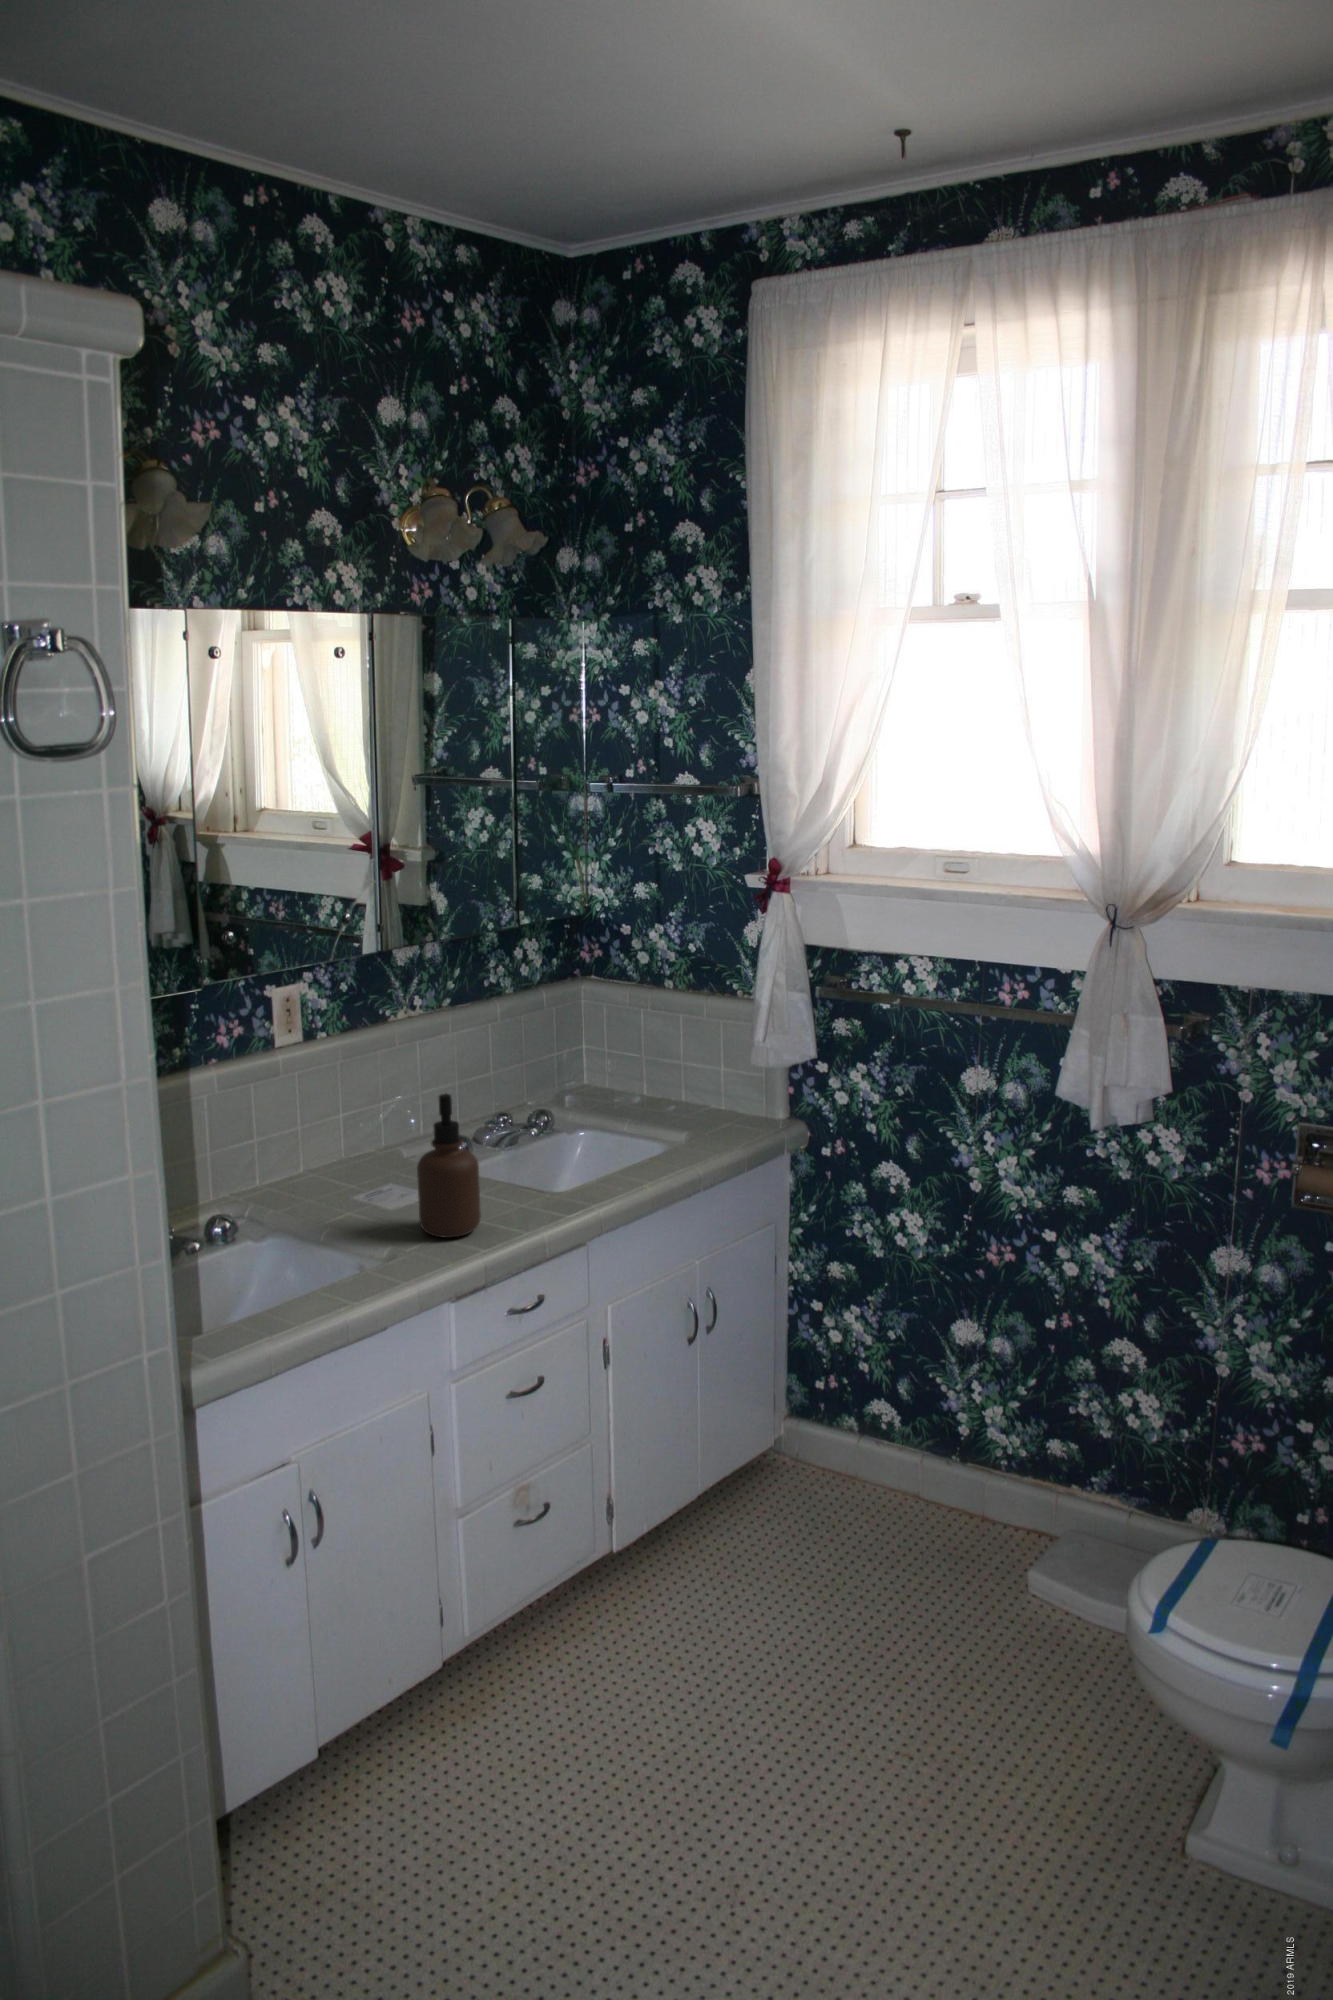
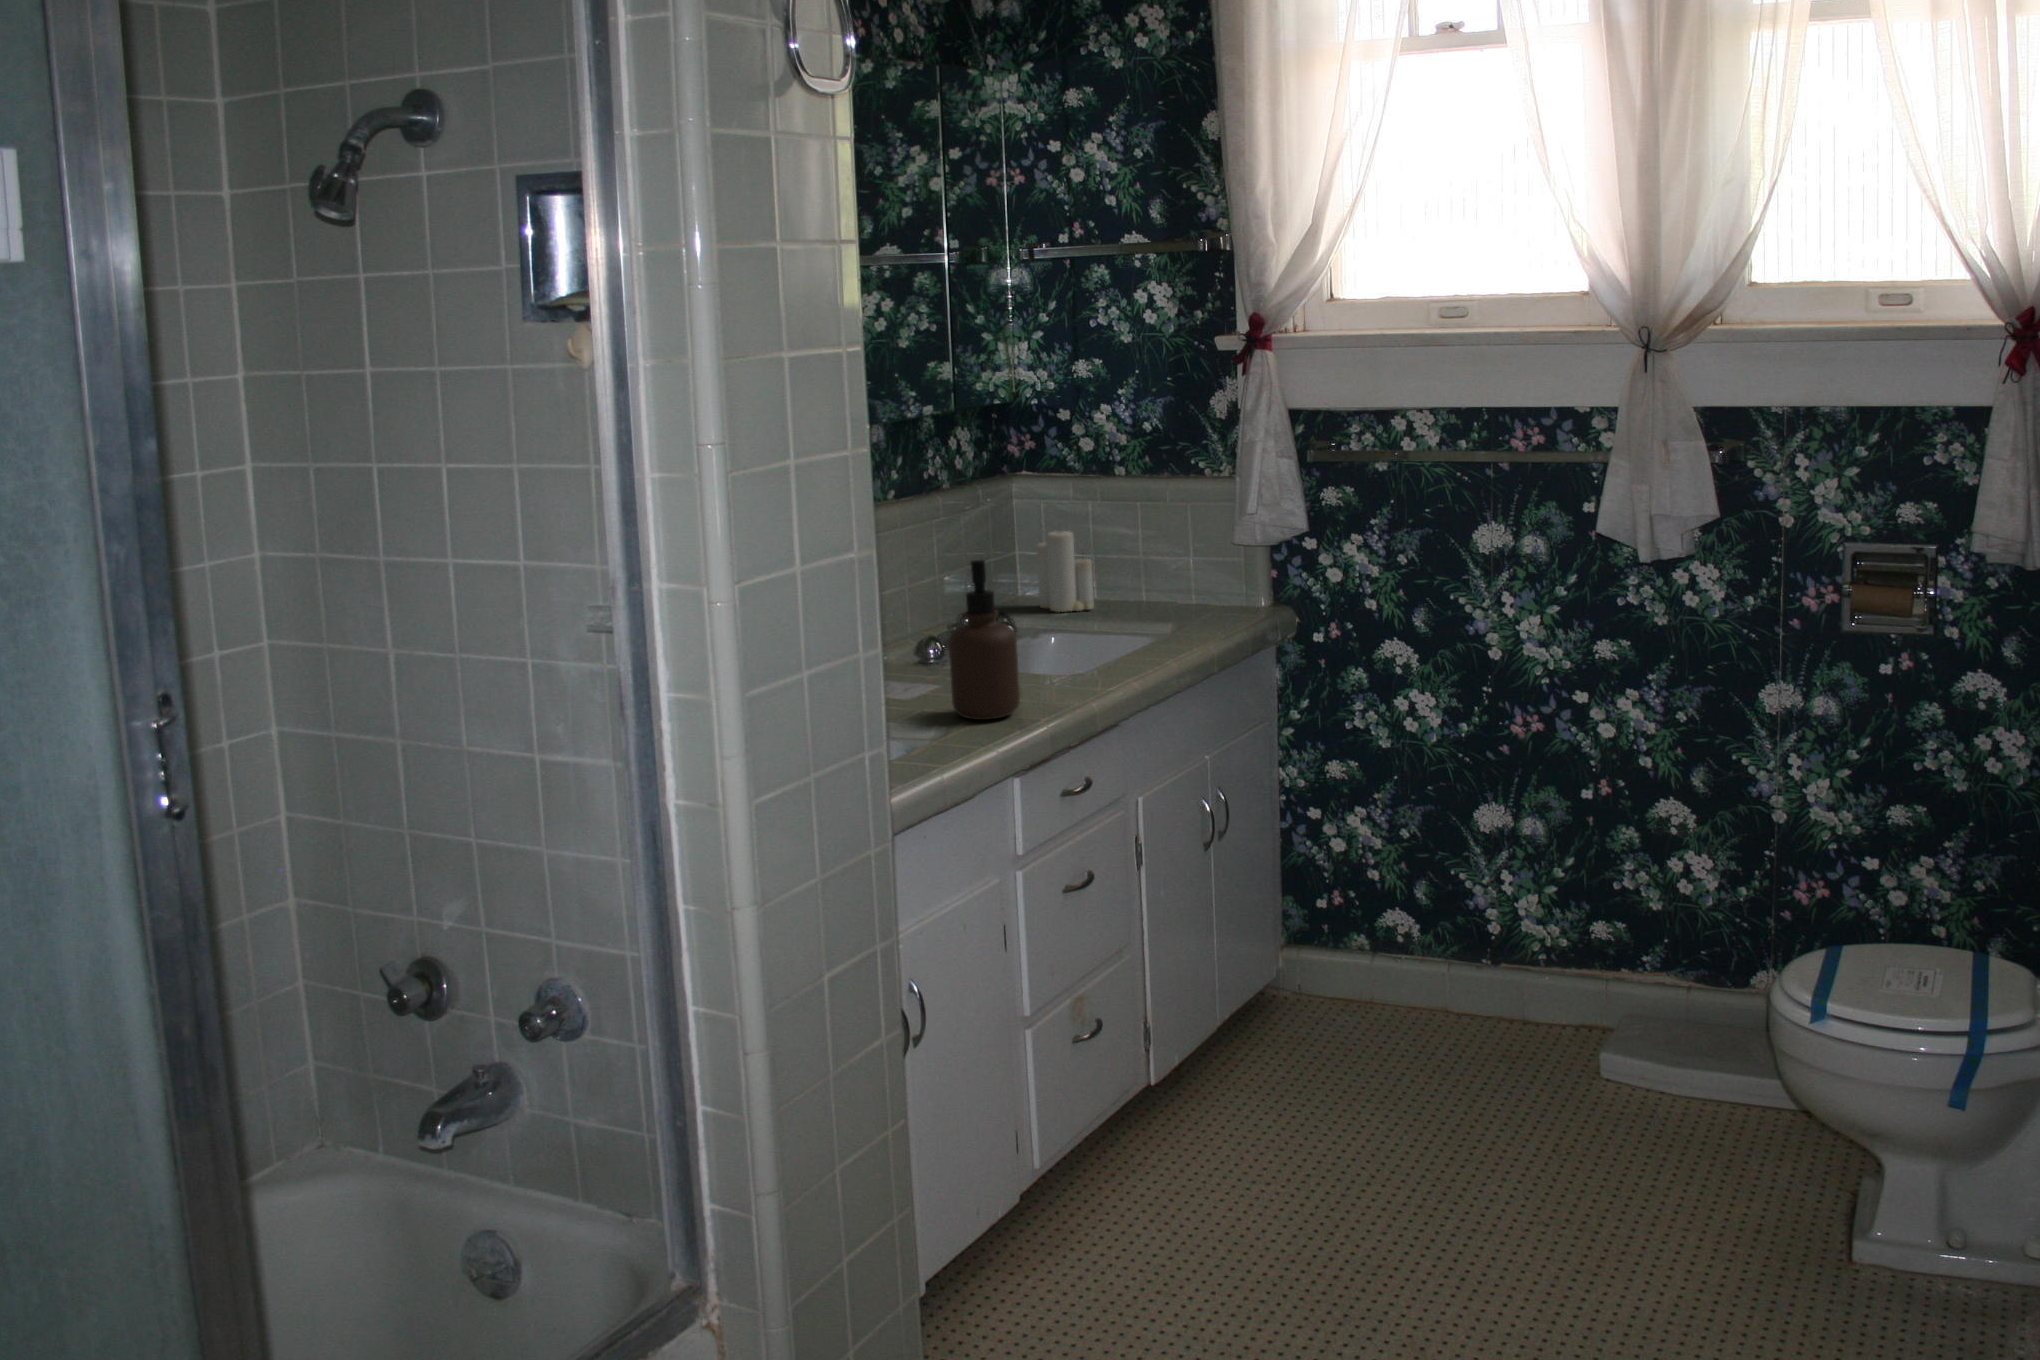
candle: none [591,1027,637,1105] -> present [1037,531,1094,612]

